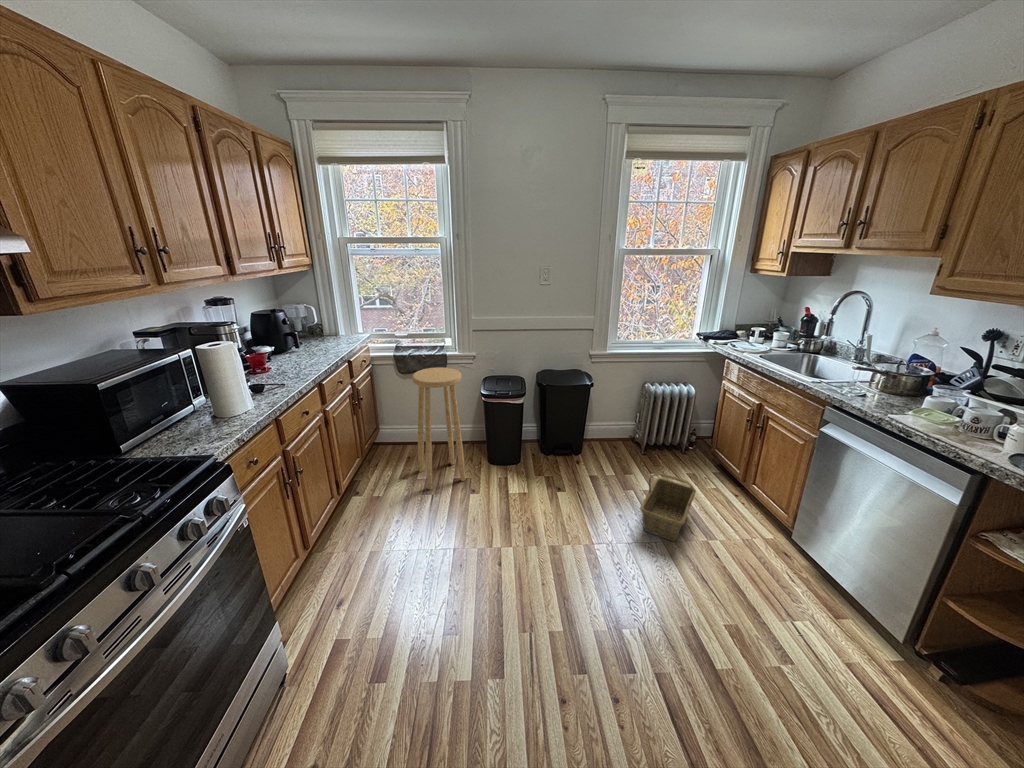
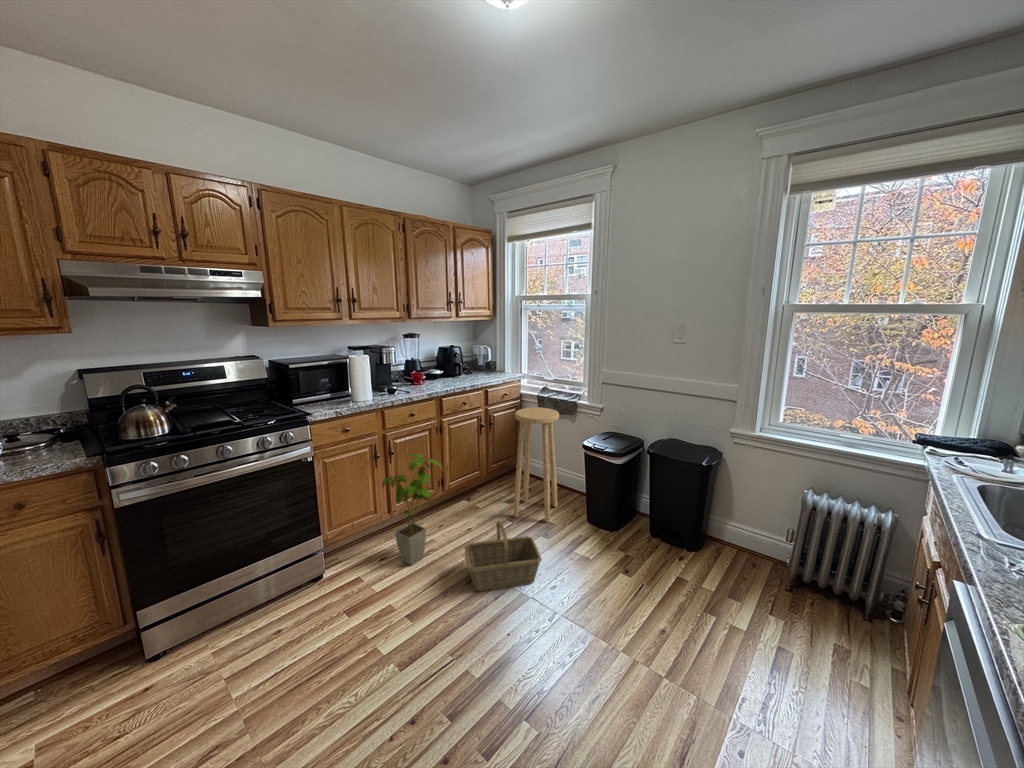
house plant: none [341,458,410,593] -> present [382,453,442,565]
basket: present [640,473,696,541] -> present [465,521,542,592]

